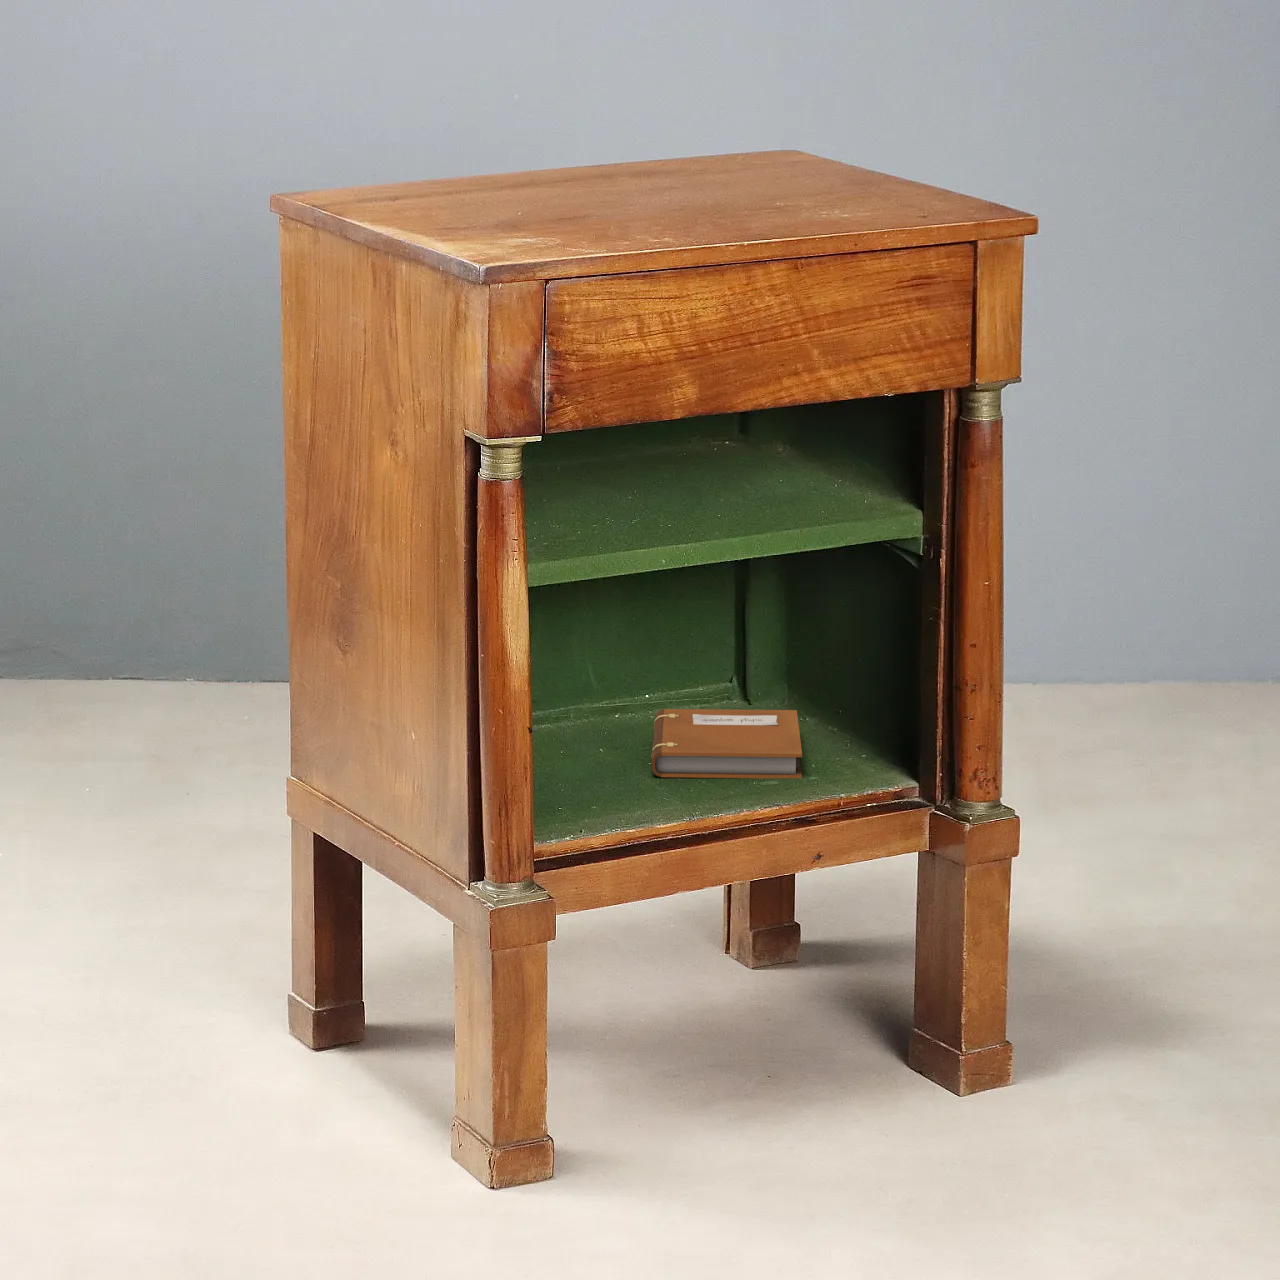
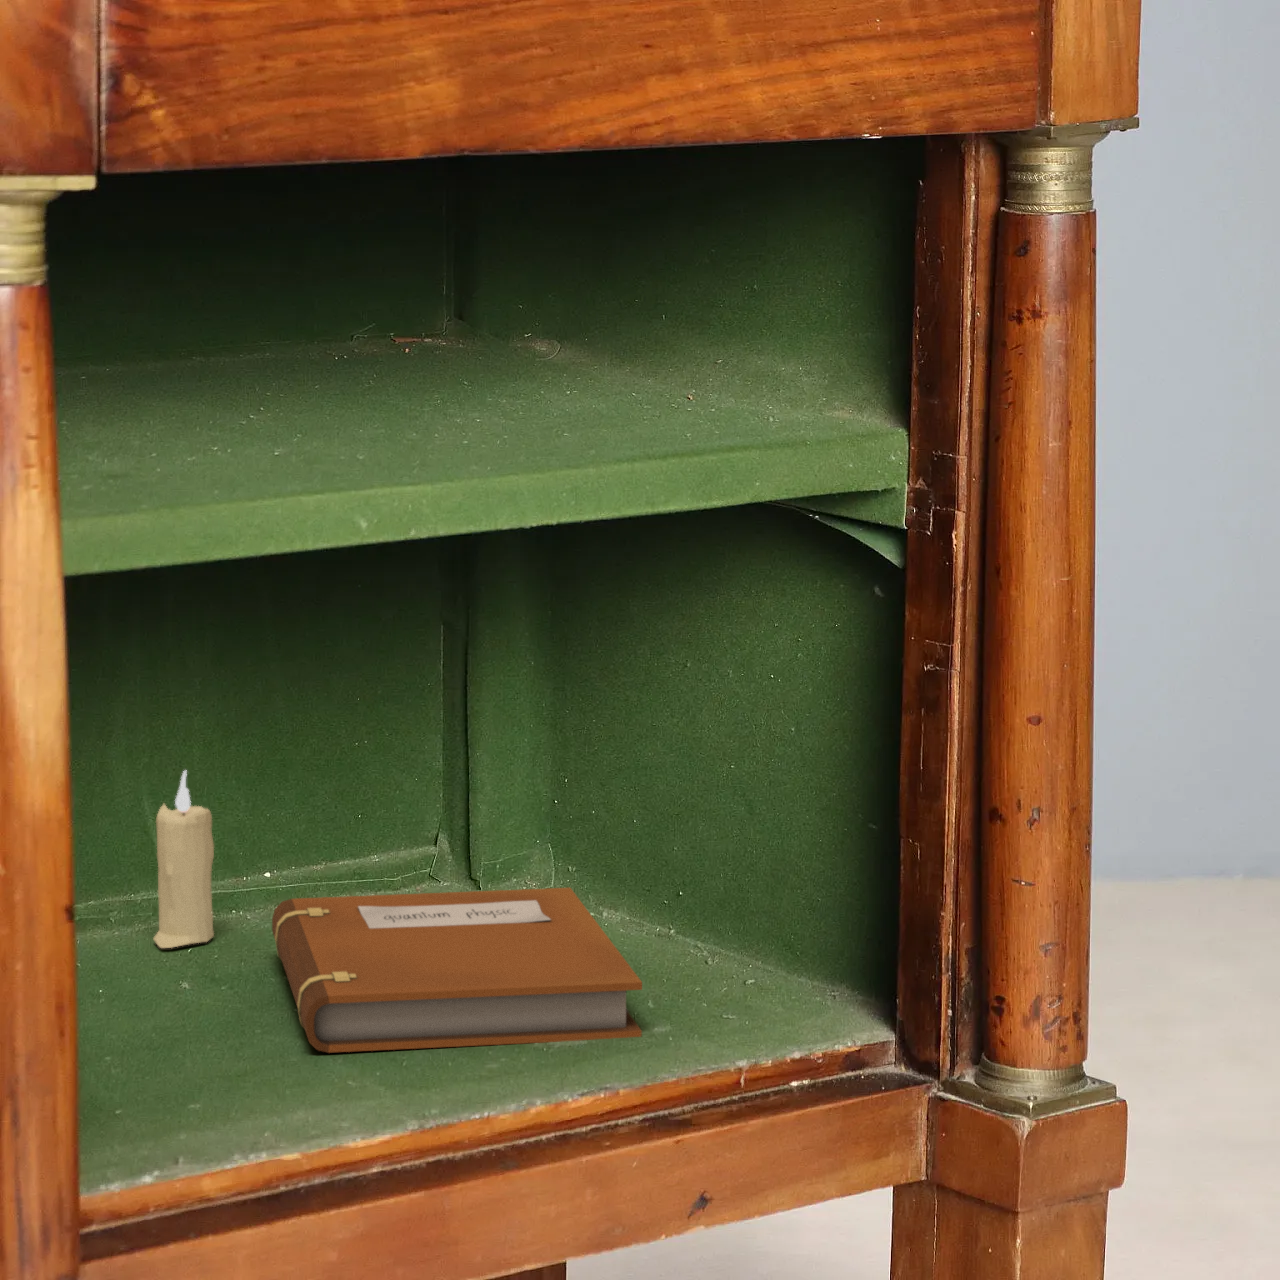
candle: none [604,647,633,729] -> present [154,771,214,948]

